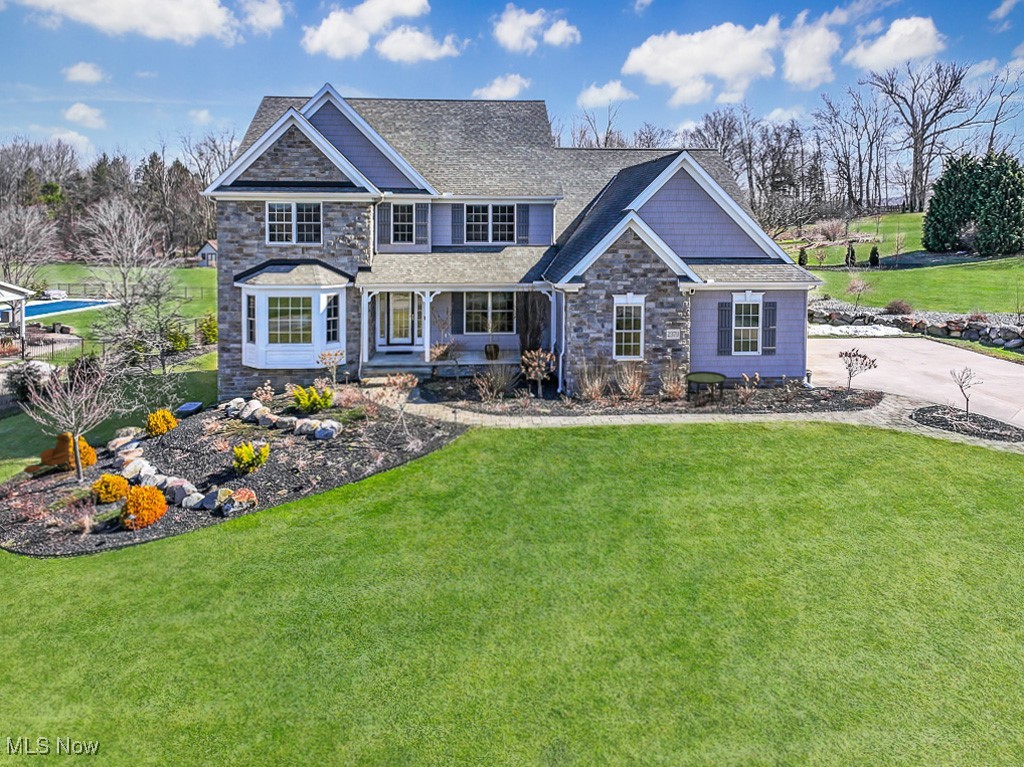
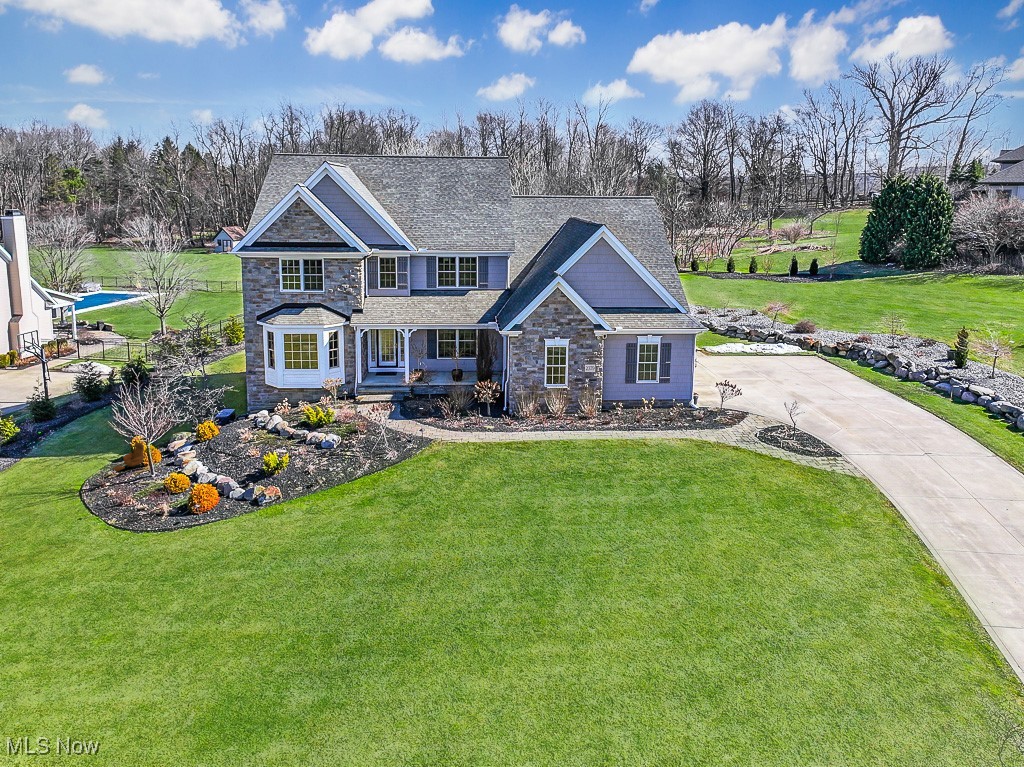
round table: present [685,371,727,405] -> none [597,396,629,423]

